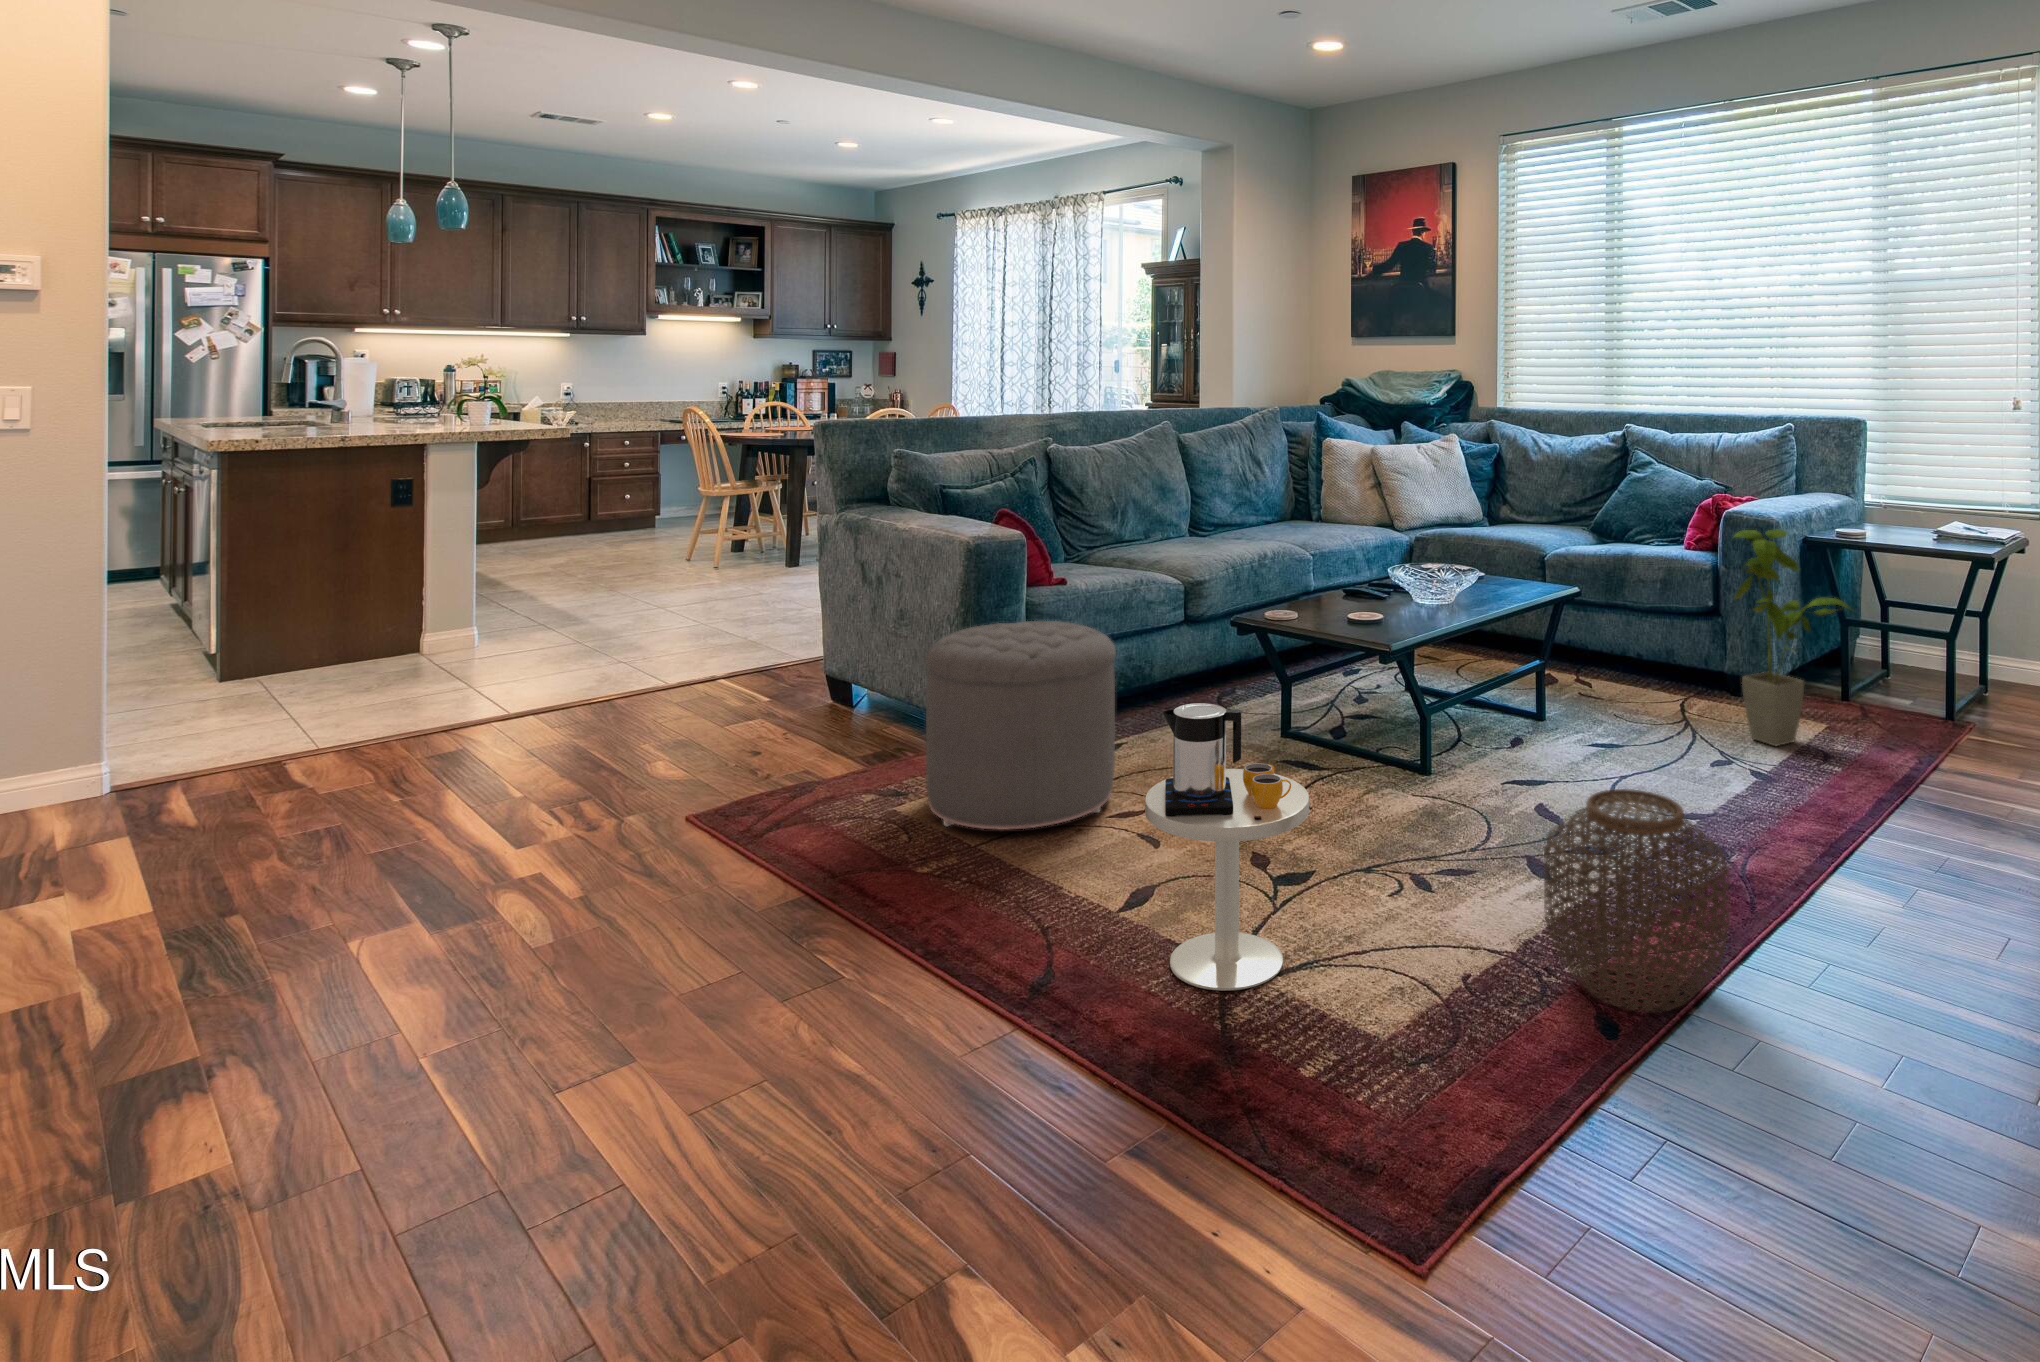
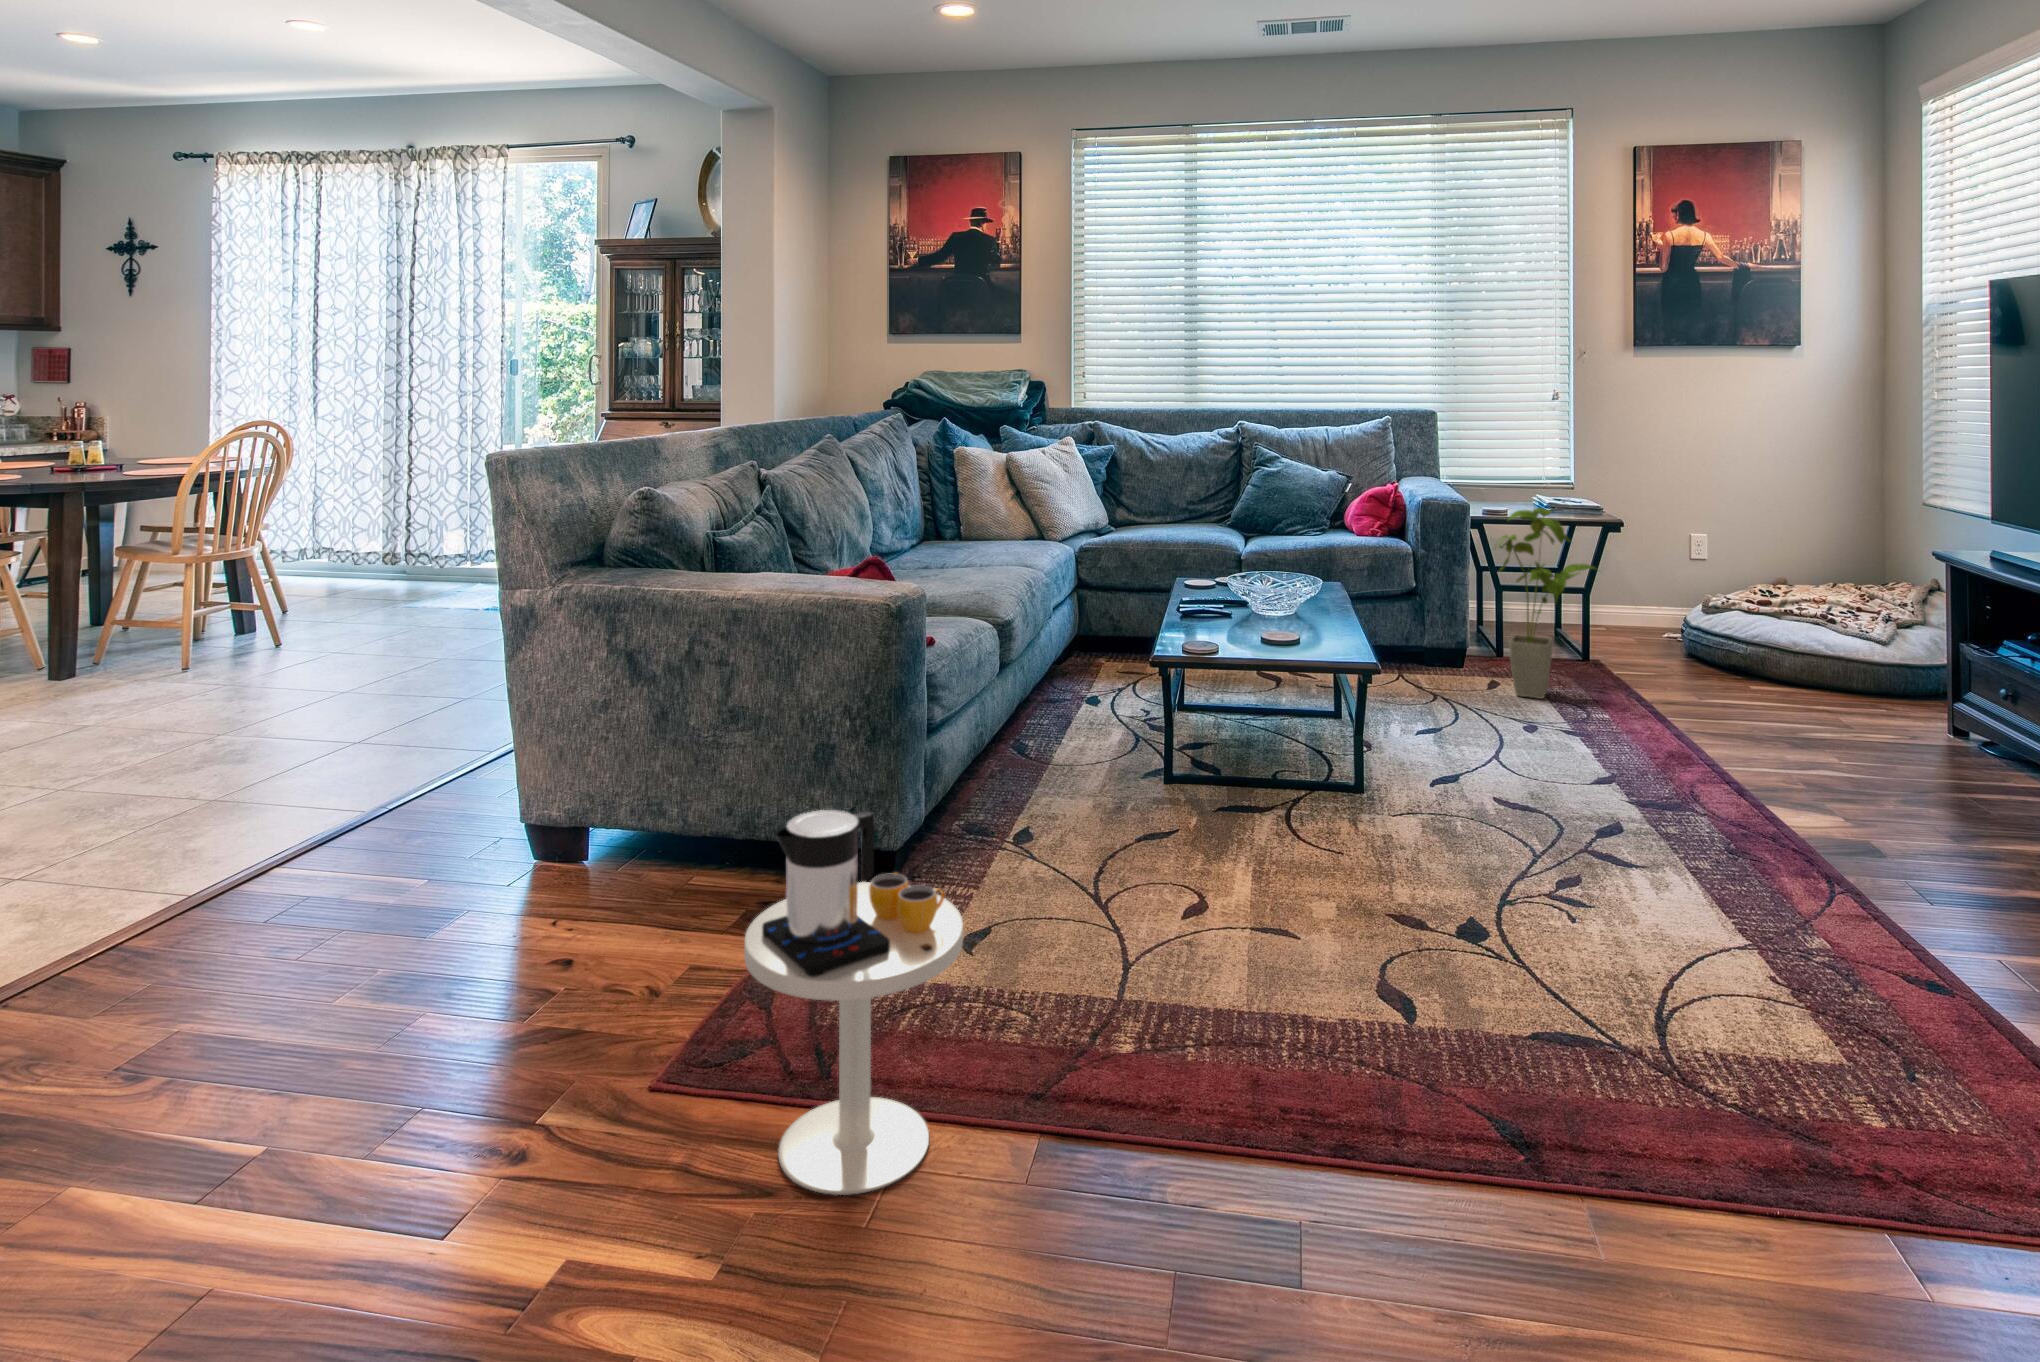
ottoman: present [925,621,1116,829] -> none [975,675,1204,953]
side table: present [1145,703,1309,991] -> present [744,810,963,1195]
woven basket: present [1544,789,1729,1013] -> none [1775,742,1964,936]

